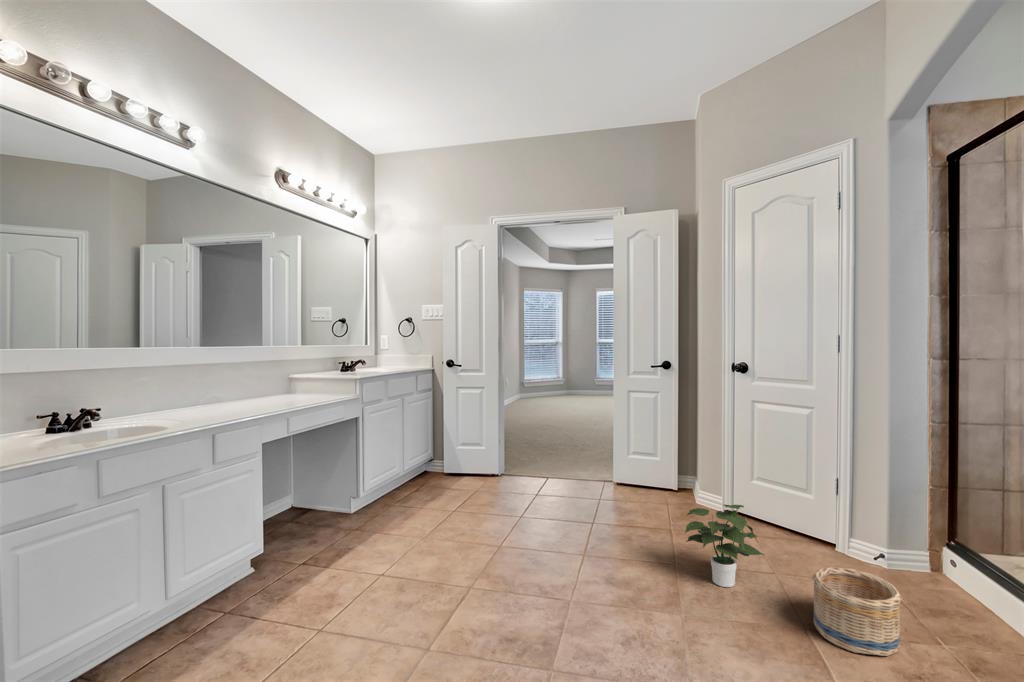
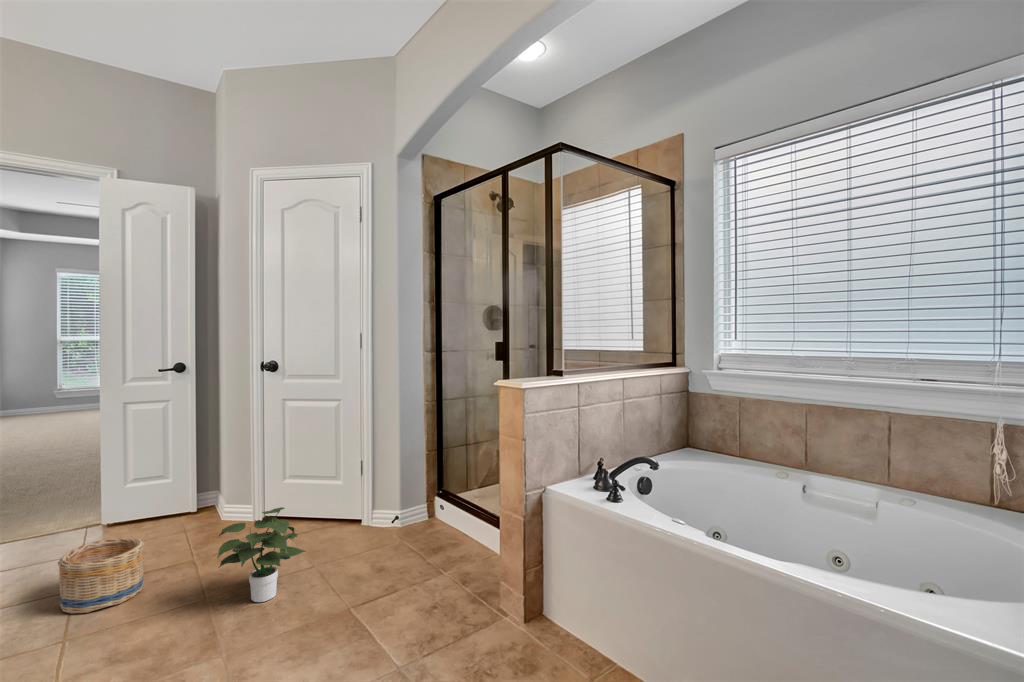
basket: present [813,567,902,656] -> present [58,537,145,614]

